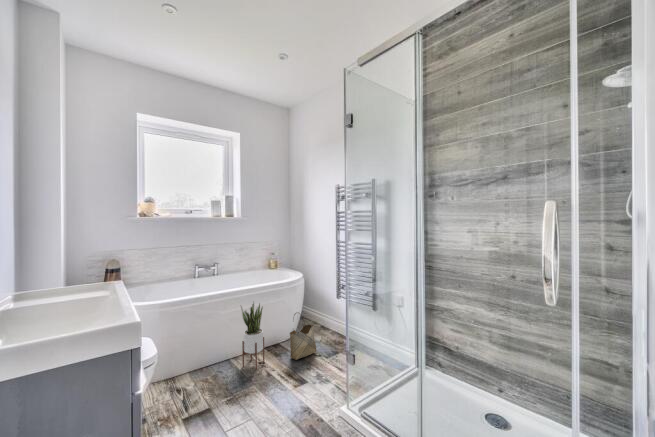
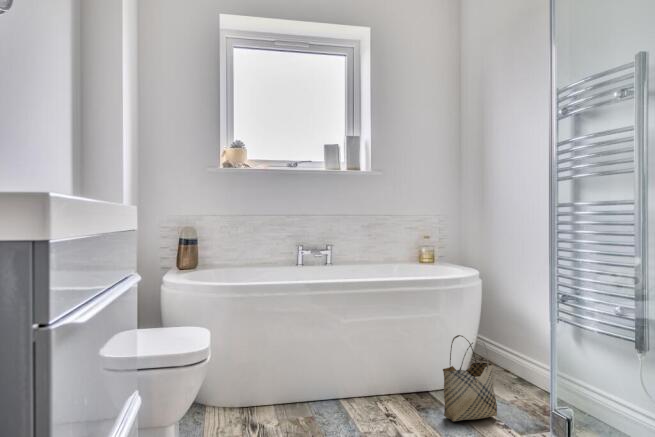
potted plant: present [240,301,264,369] -> none [353,301,396,422]

